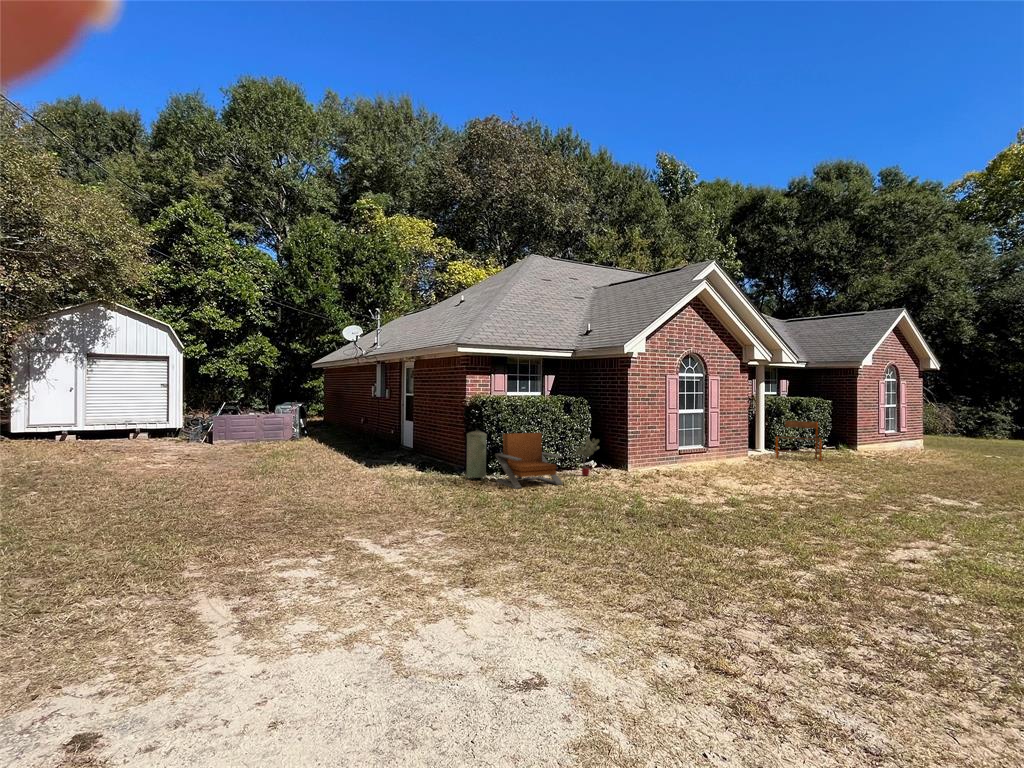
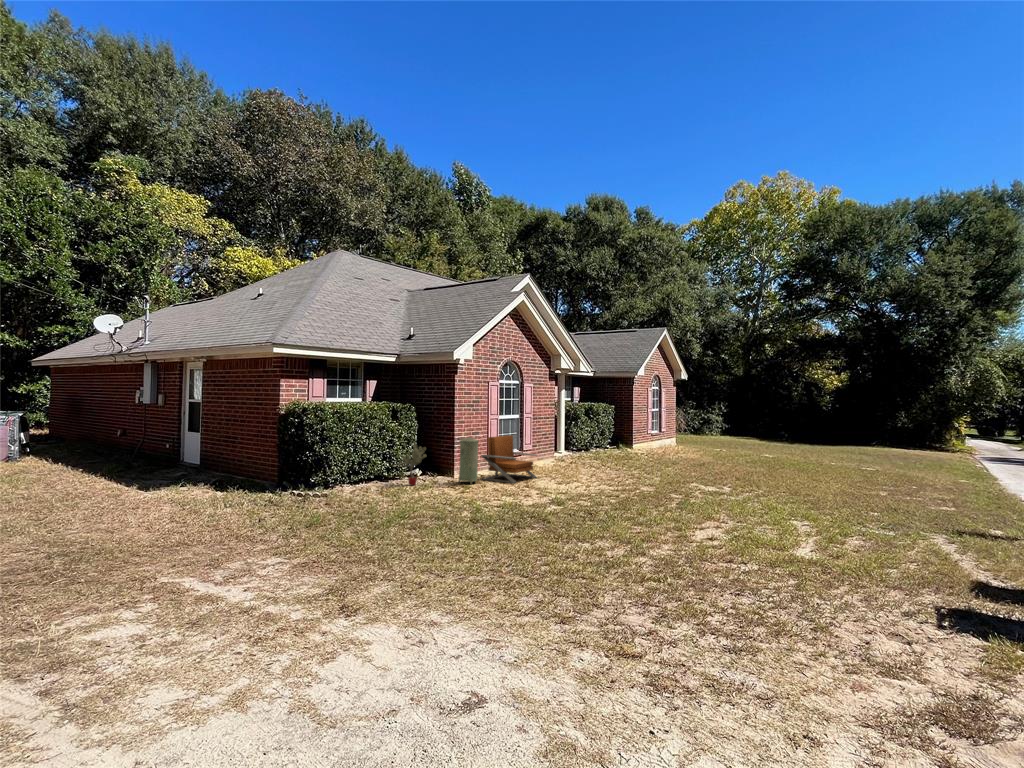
bench: present [775,421,822,461] -> none [573,424,611,460]
trash can: present [466,430,487,480] -> present [459,437,479,484]
lounge chair: present [495,433,563,489] -> present [481,435,537,483]

